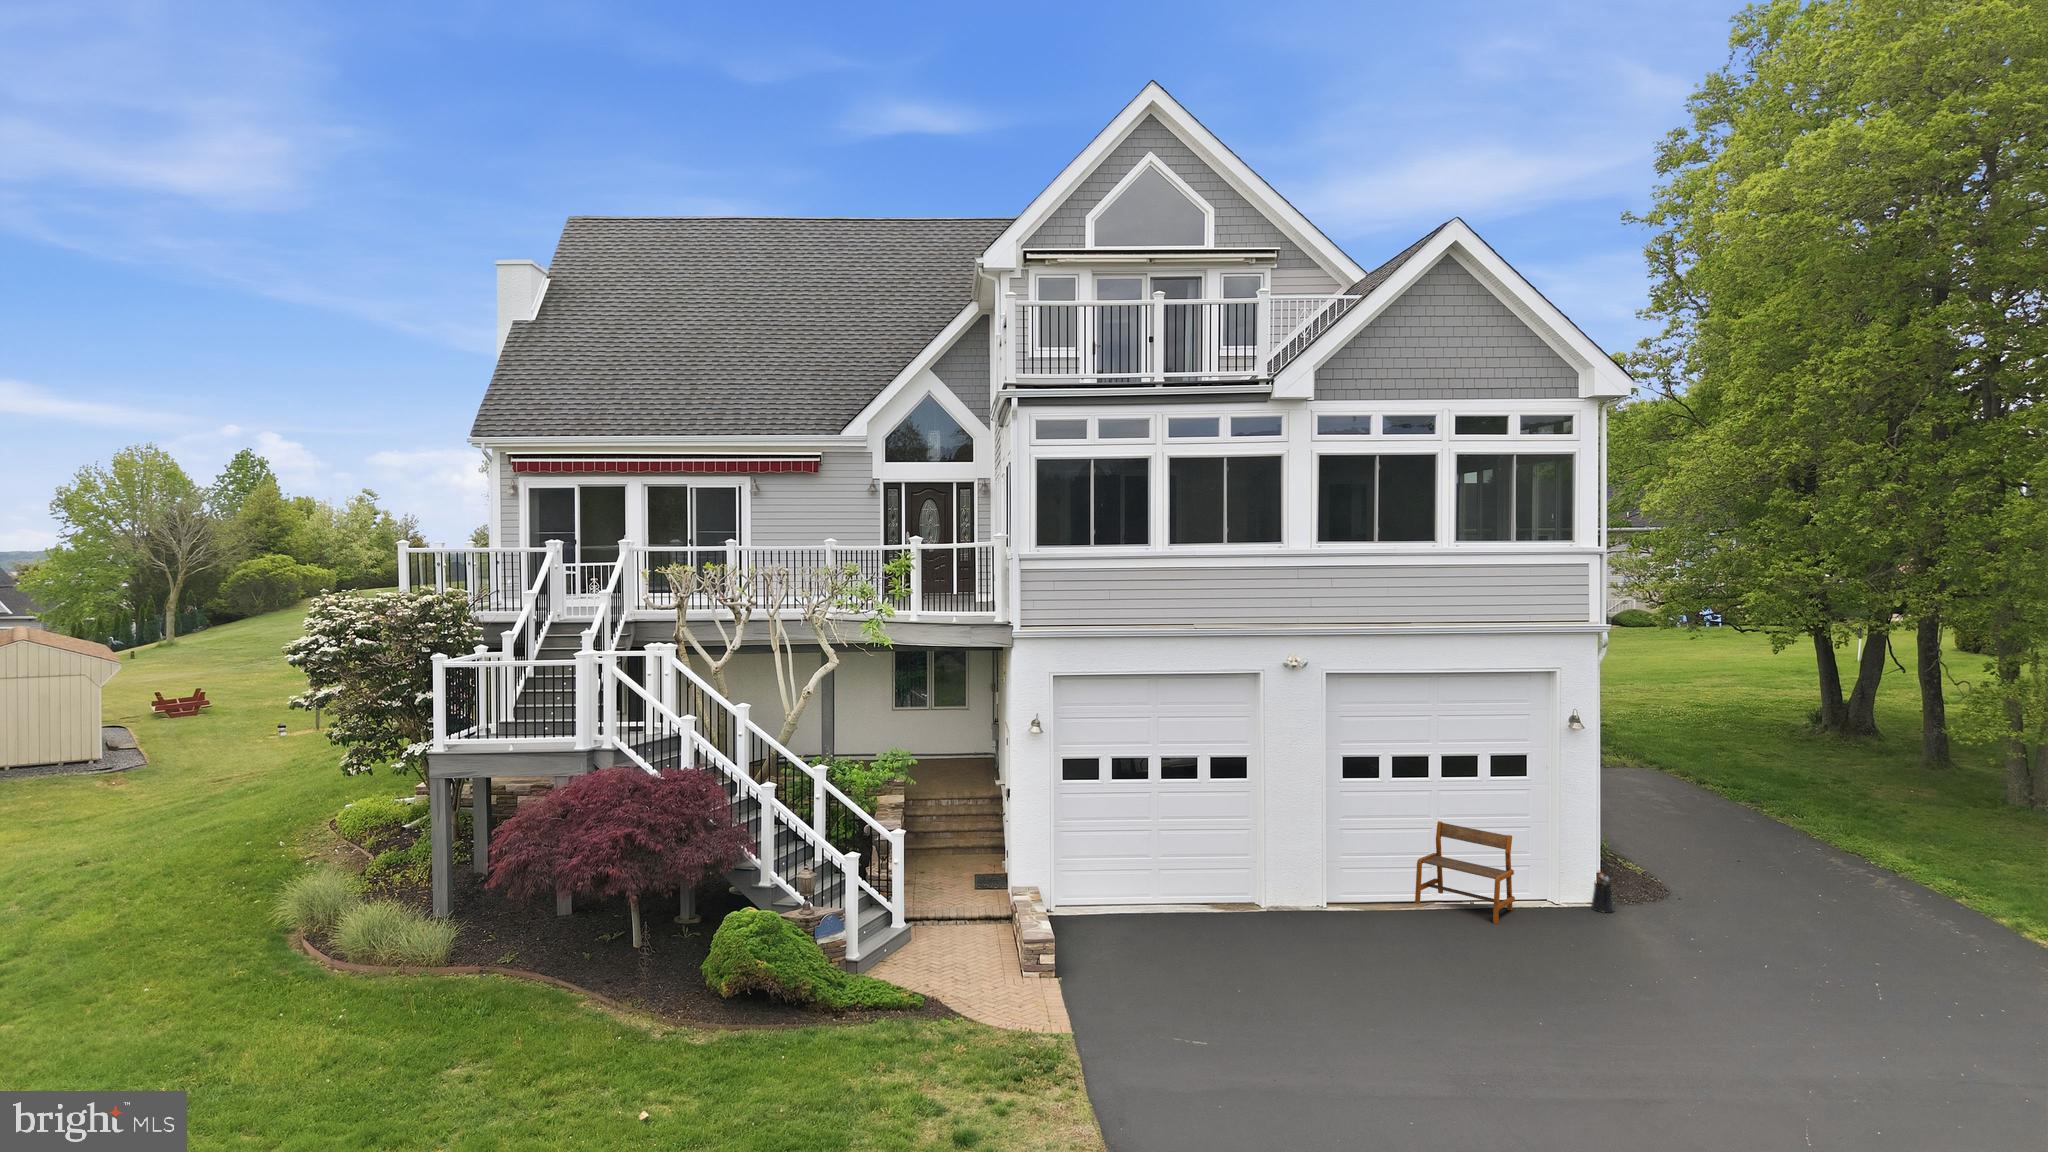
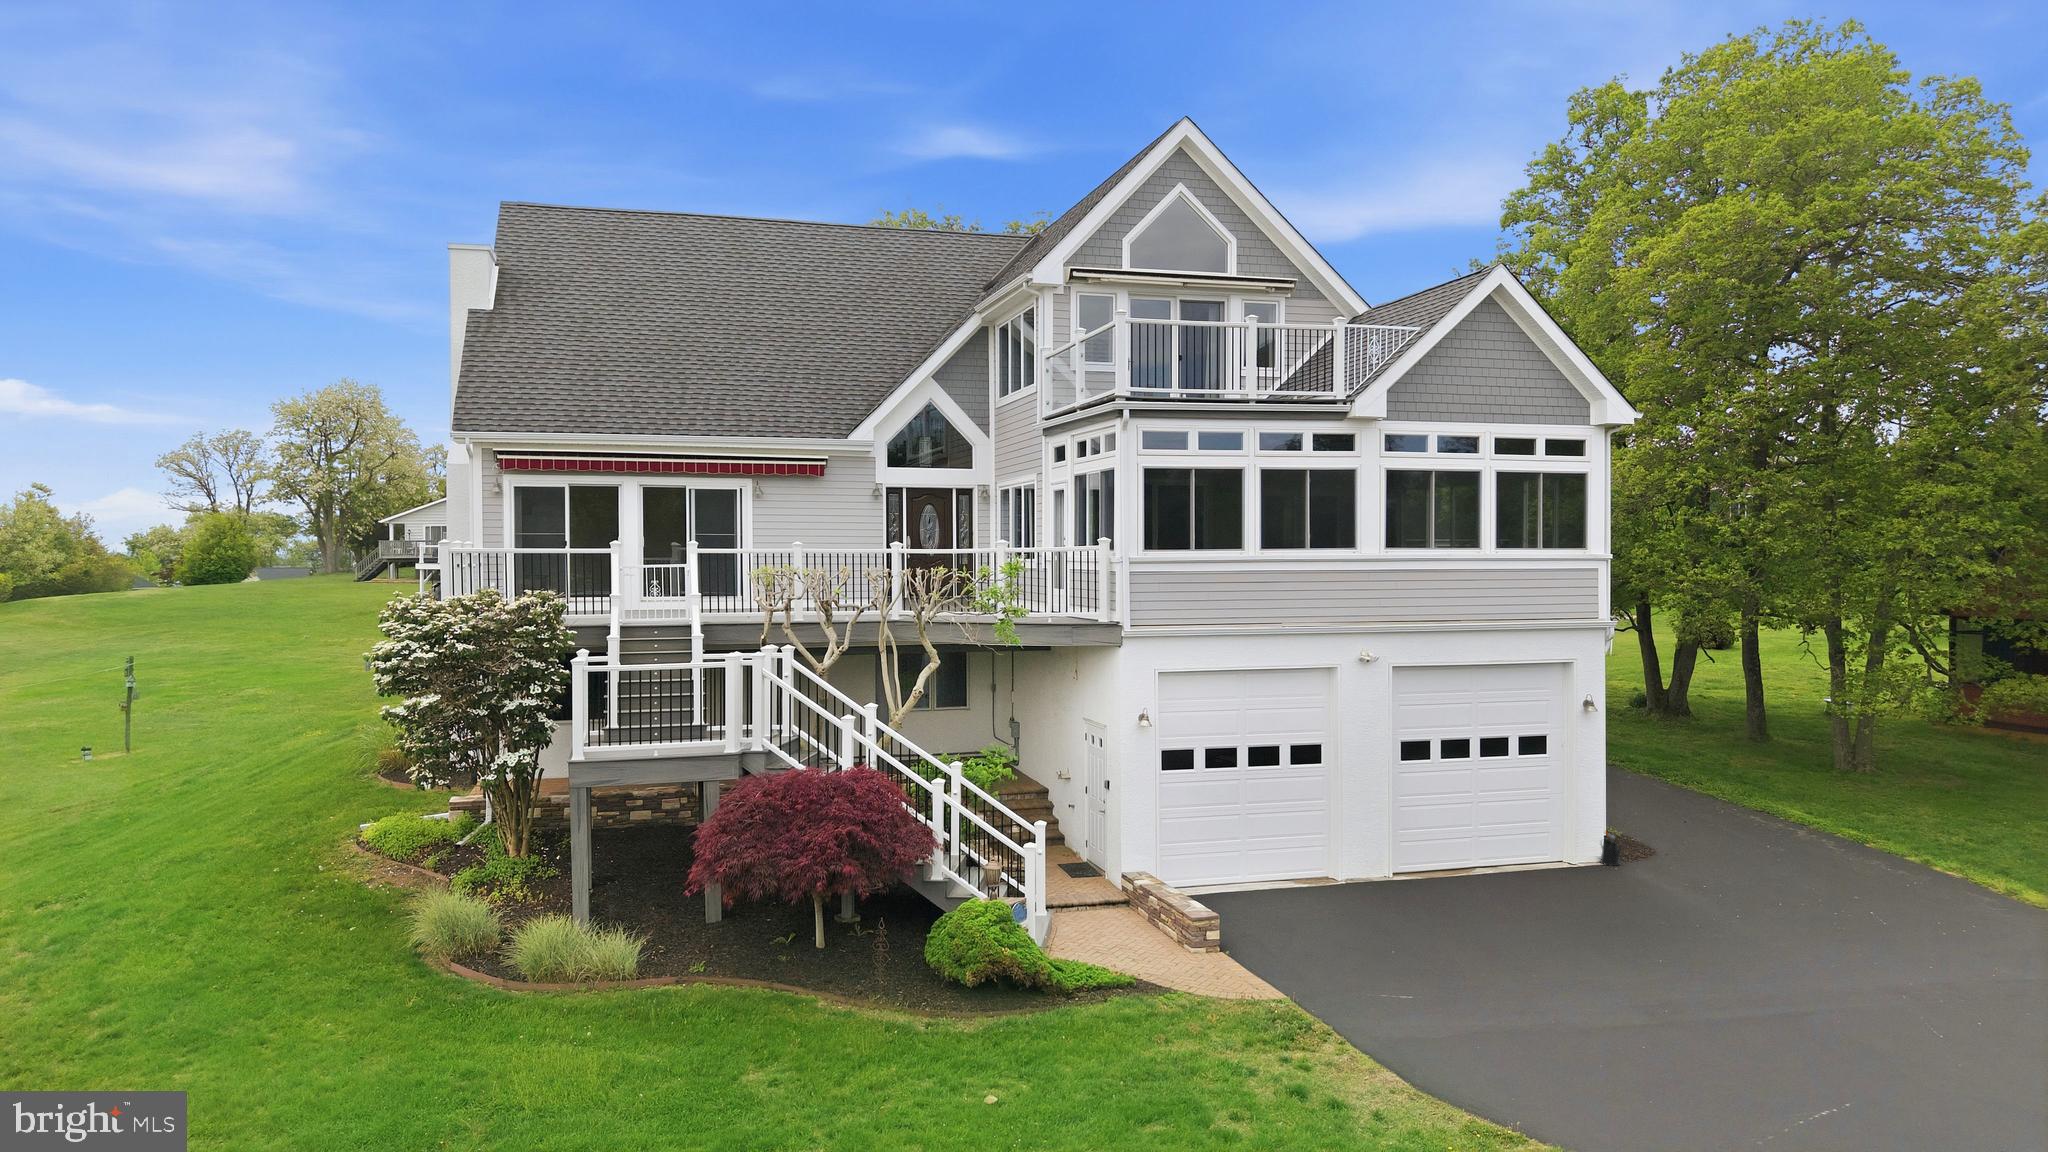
bench: present [1415,821,1515,924] -> none [1464,796,1547,880]

